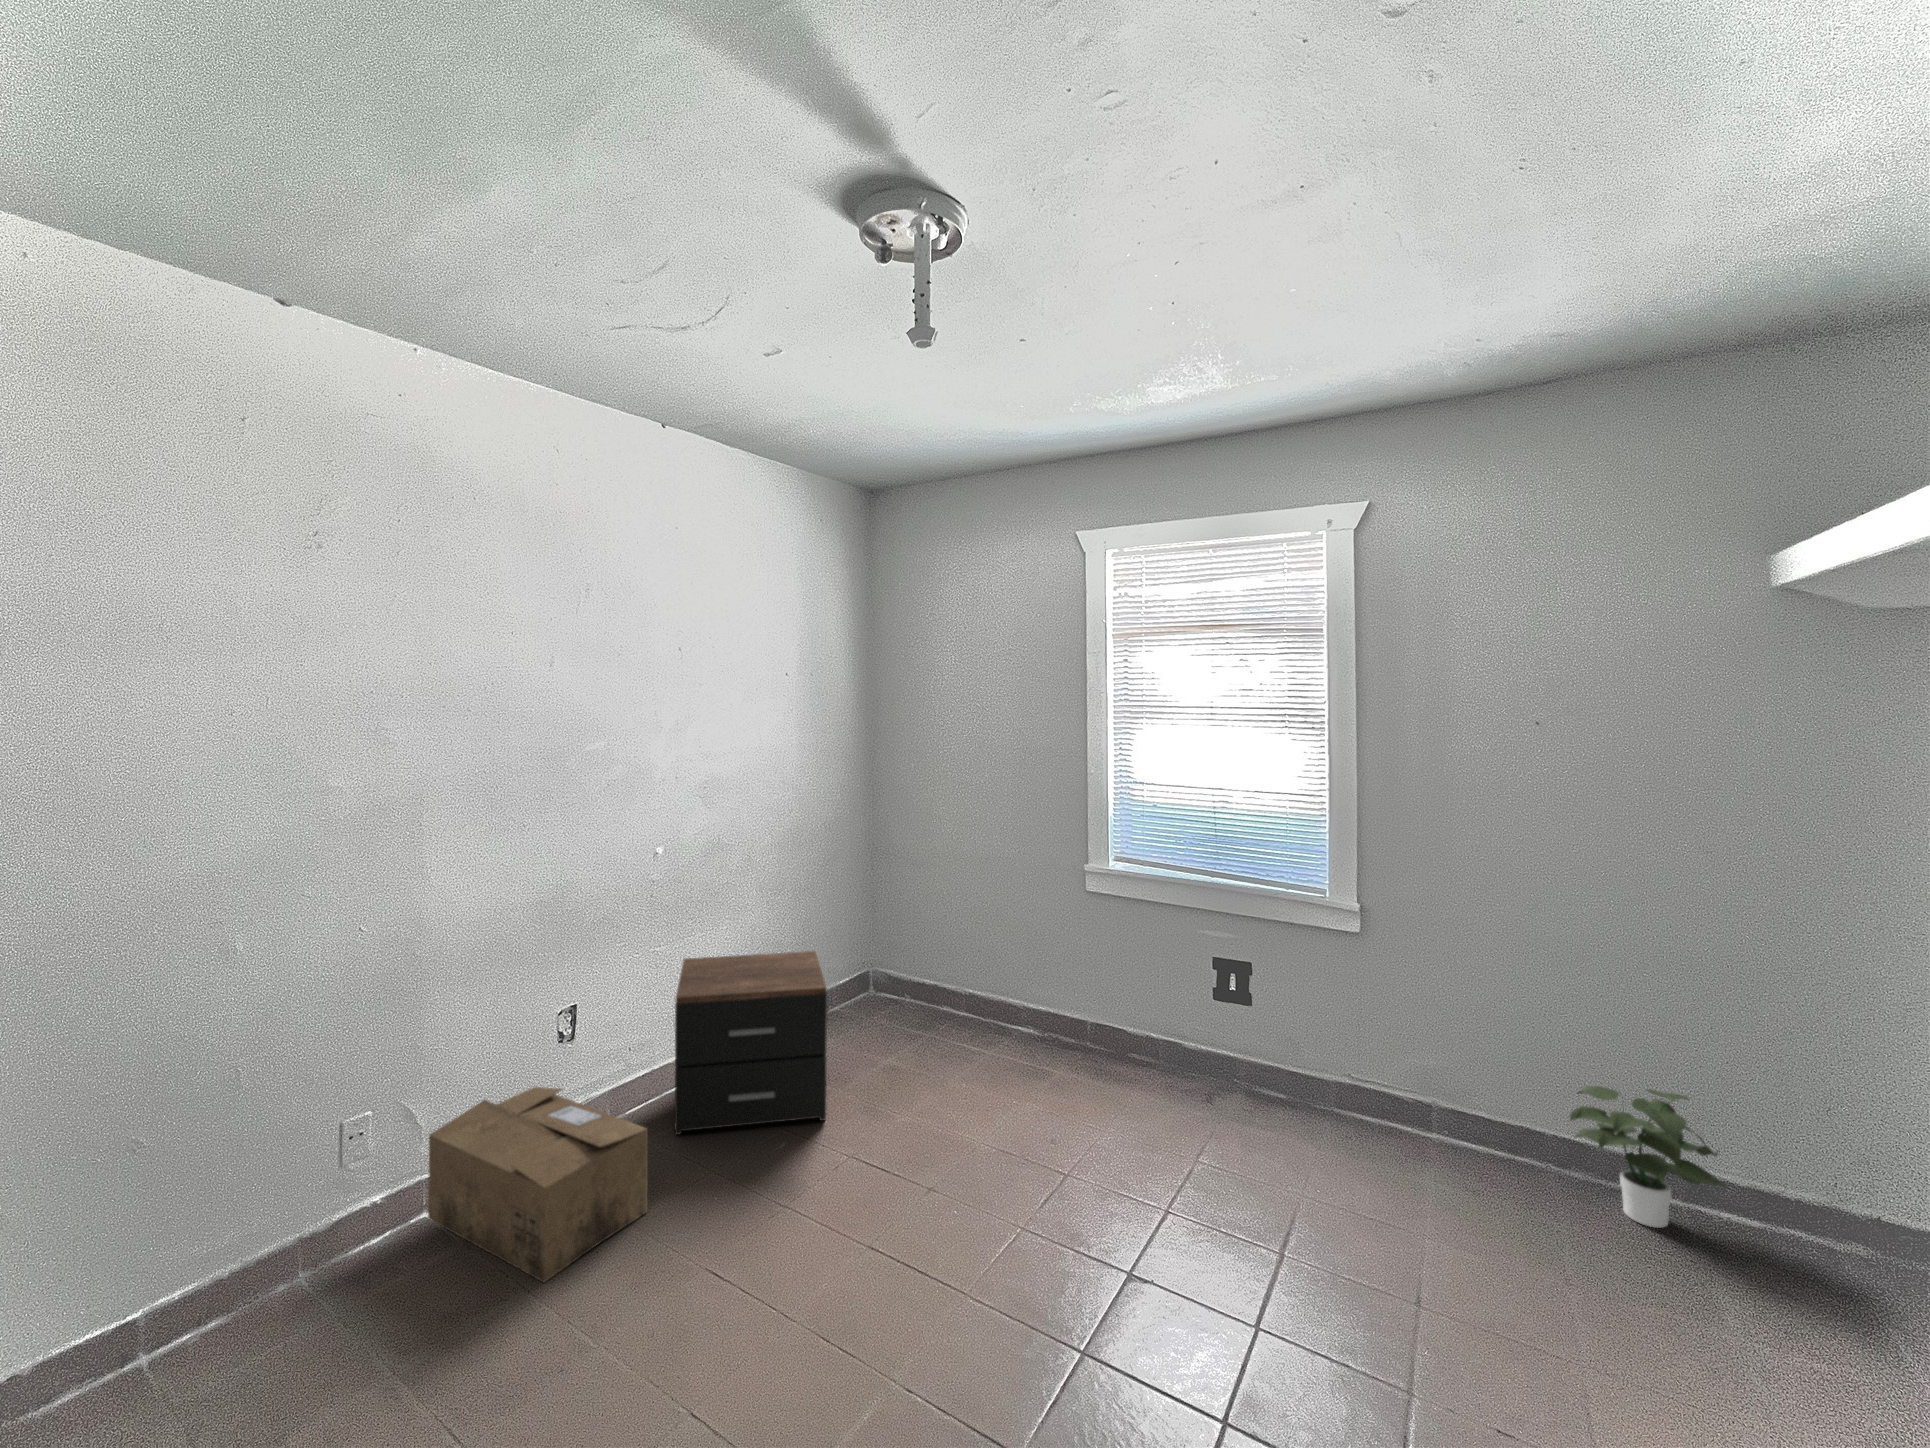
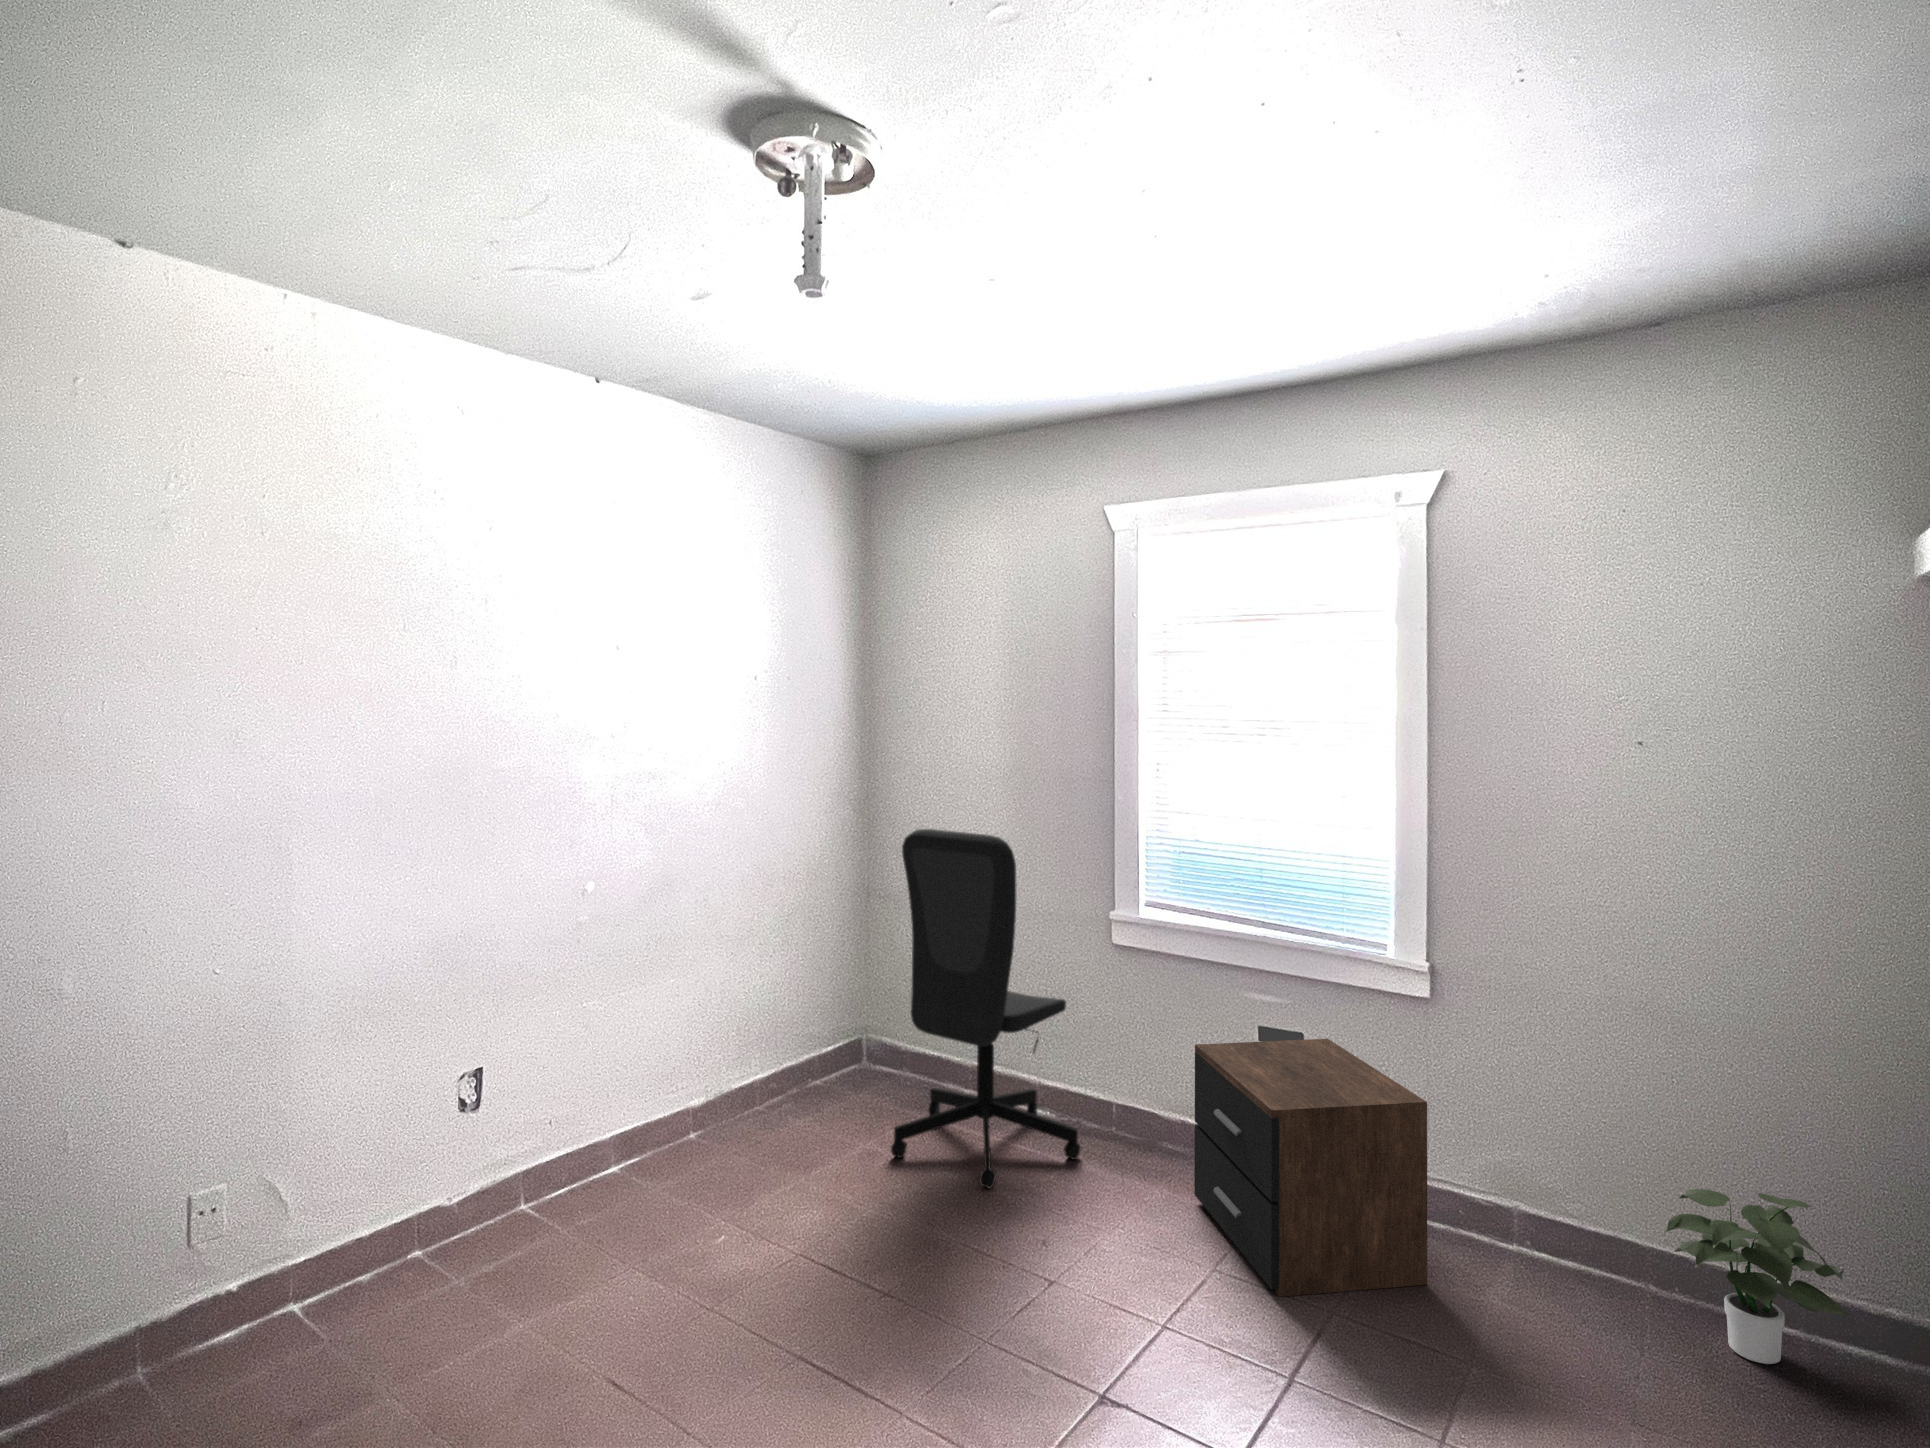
office chair: none [910,799,1066,1097] -> present [891,829,1081,1188]
nightstand: present [675,951,827,1135] -> present [1194,1039,1427,1297]
cardboard box: present [428,1087,648,1282] -> none [292,1162,548,1388]

